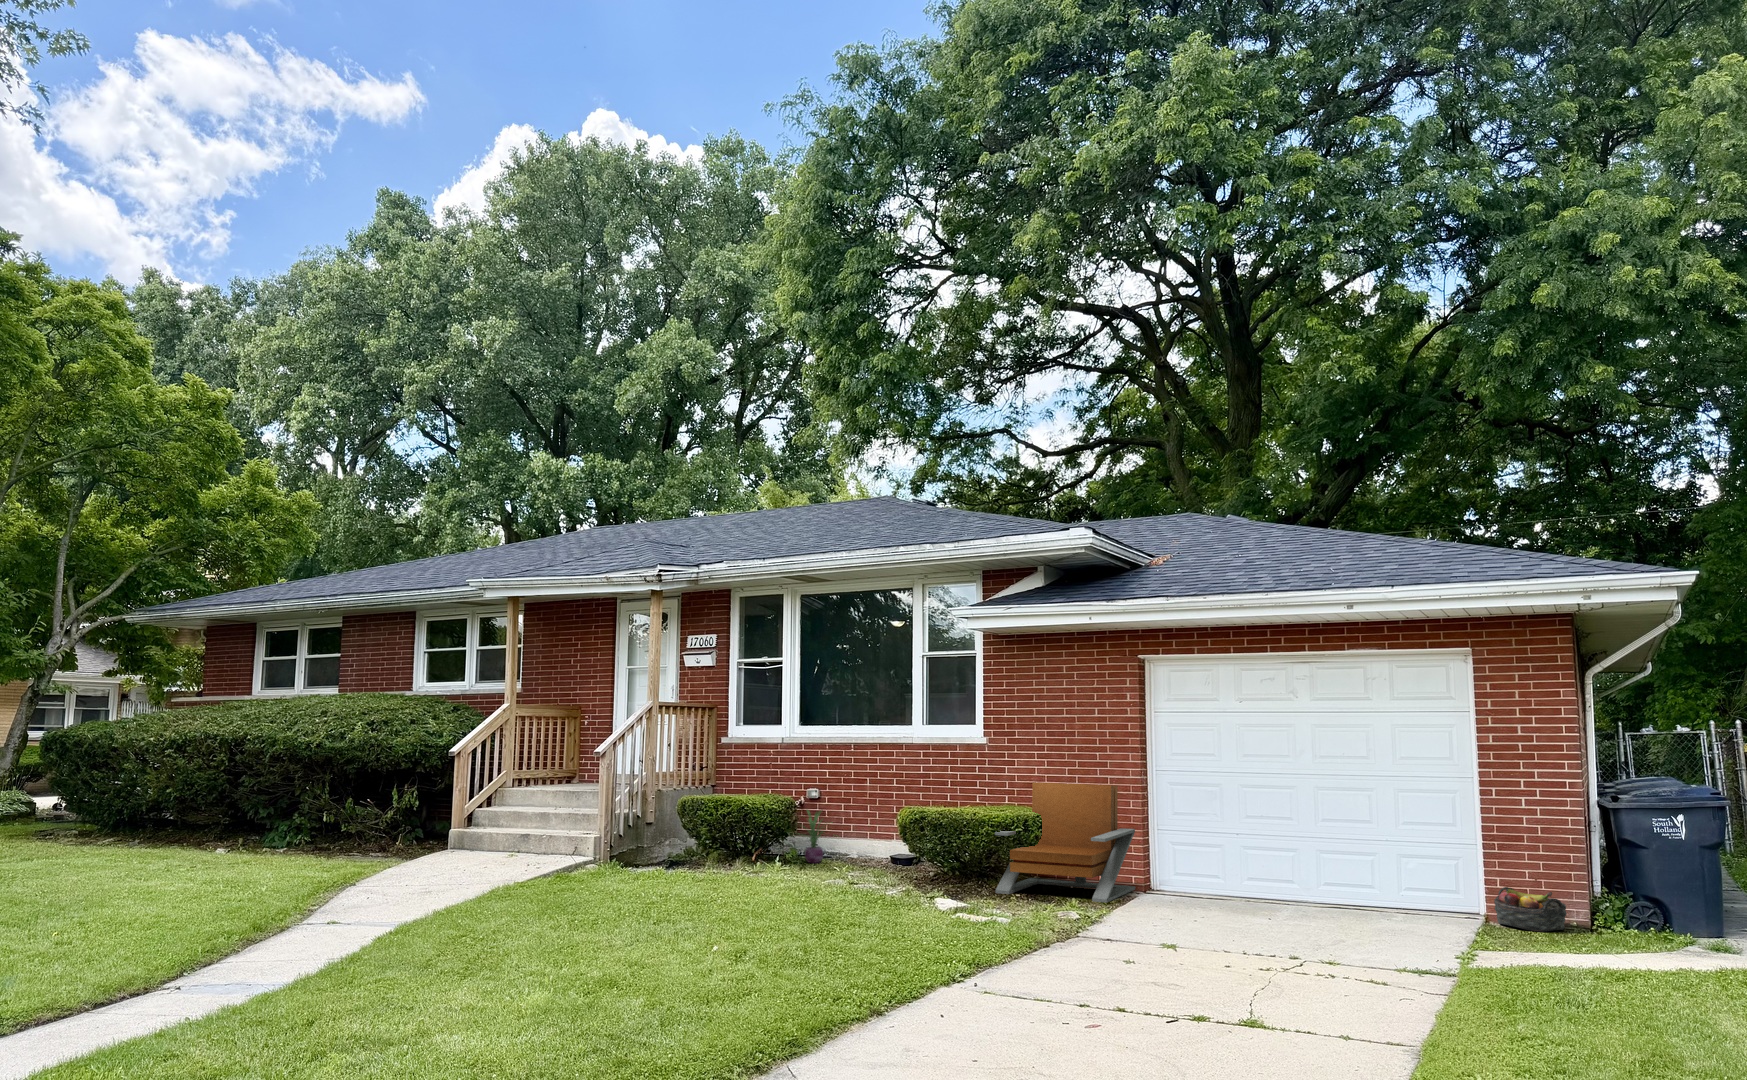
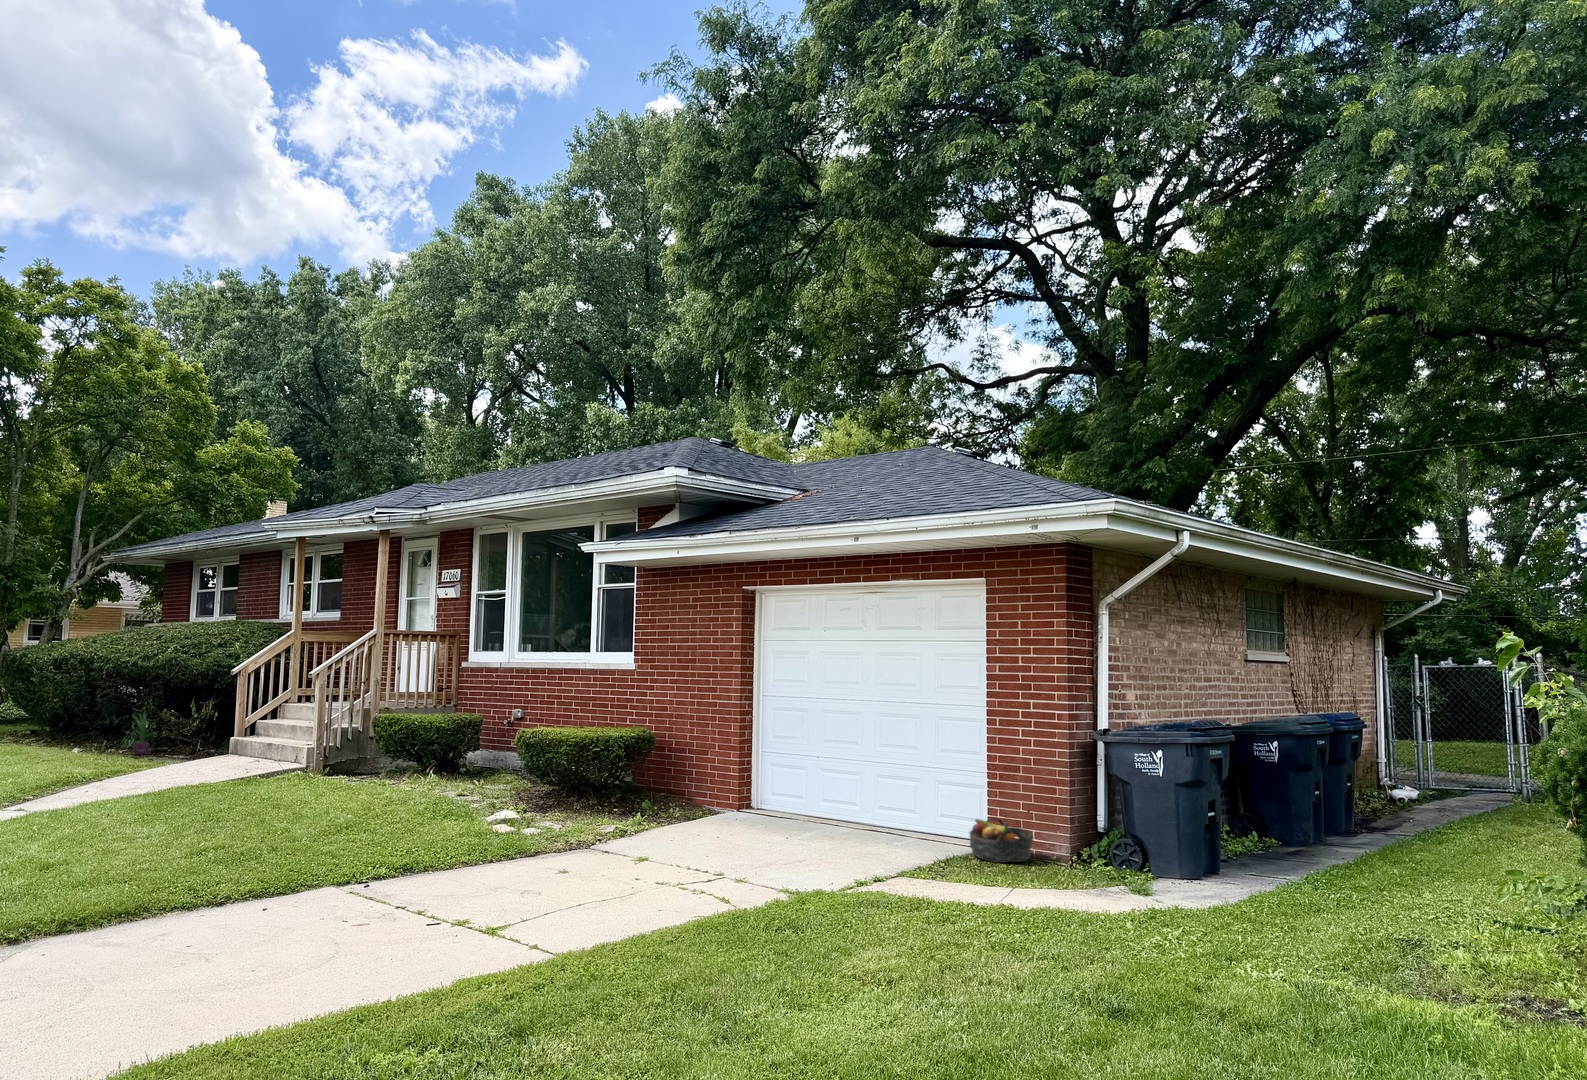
lounge chair: present [995,782,1135,903] -> none [582,706,722,820]
decorative plant: present [803,810,823,863] -> present [133,714,154,755]

